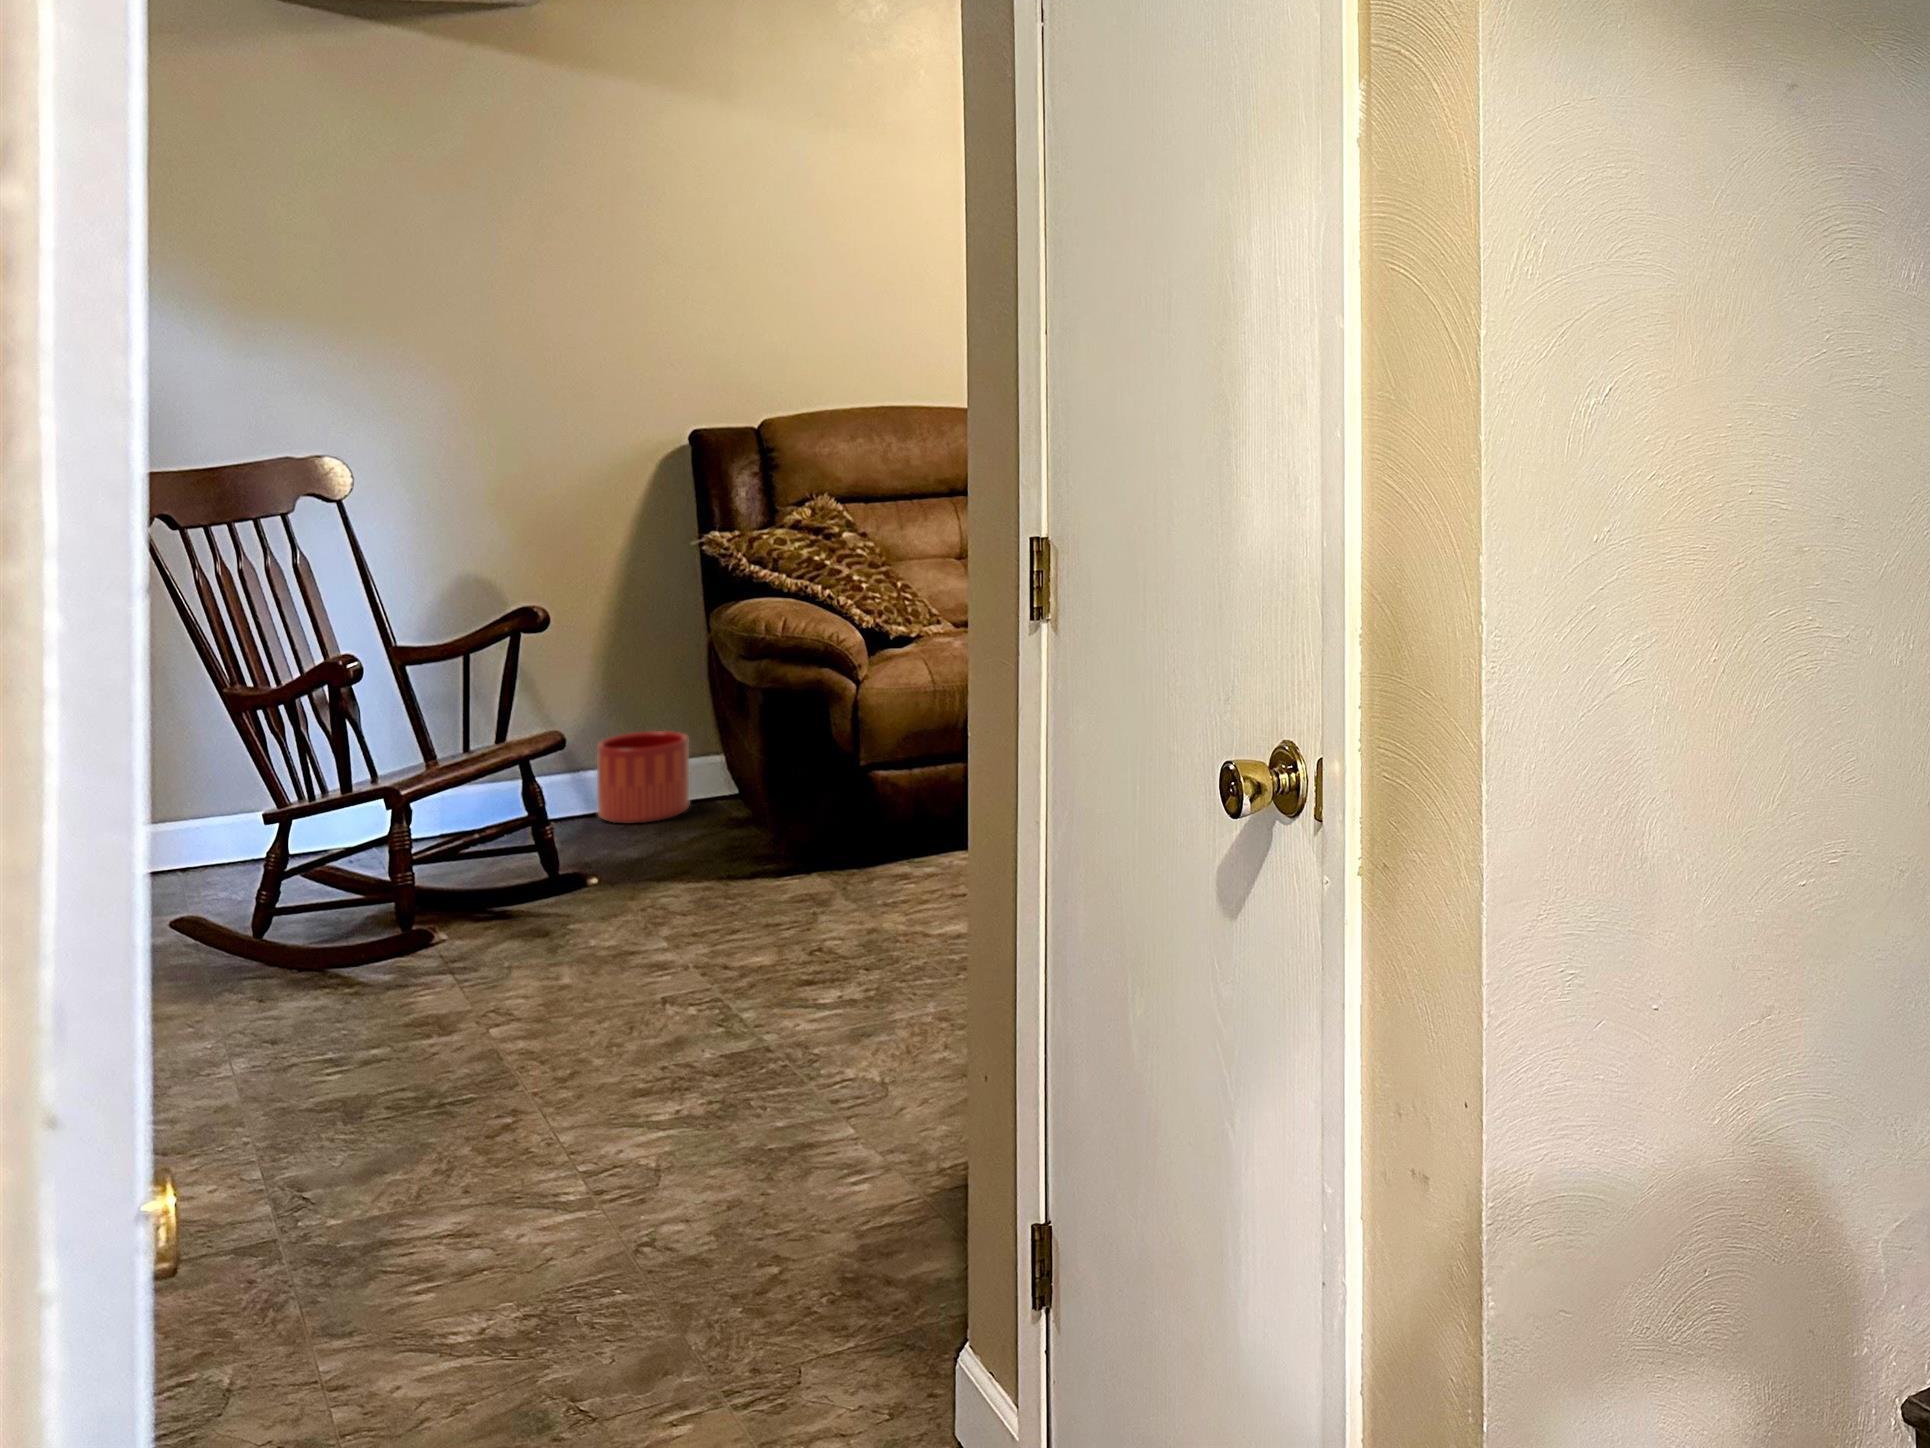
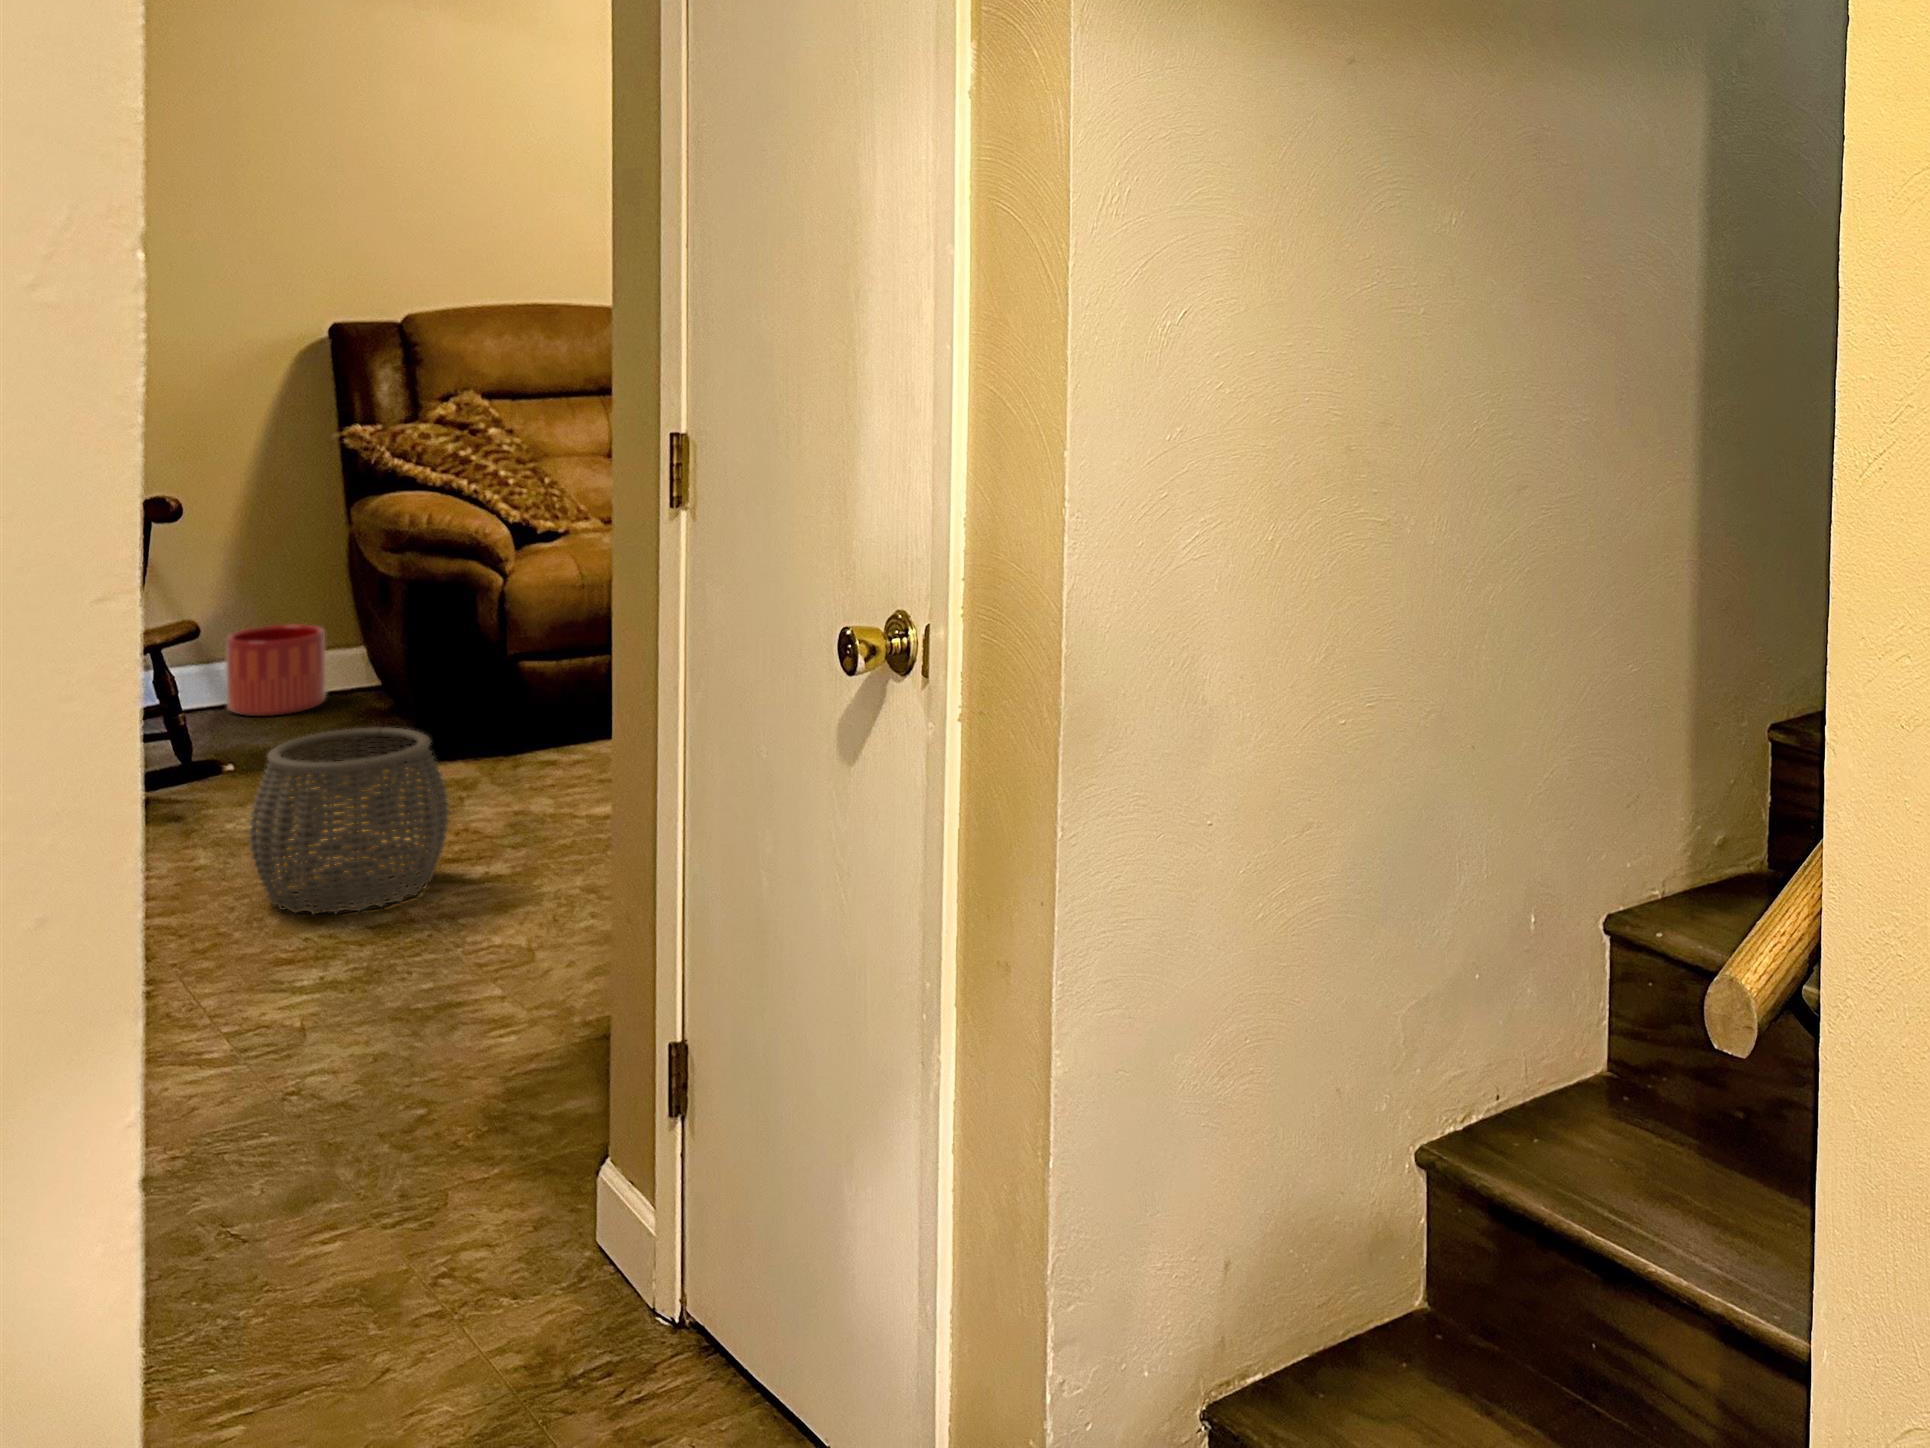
woven basket: none [609,843,805,1039] -> present [248,728,450,914]

